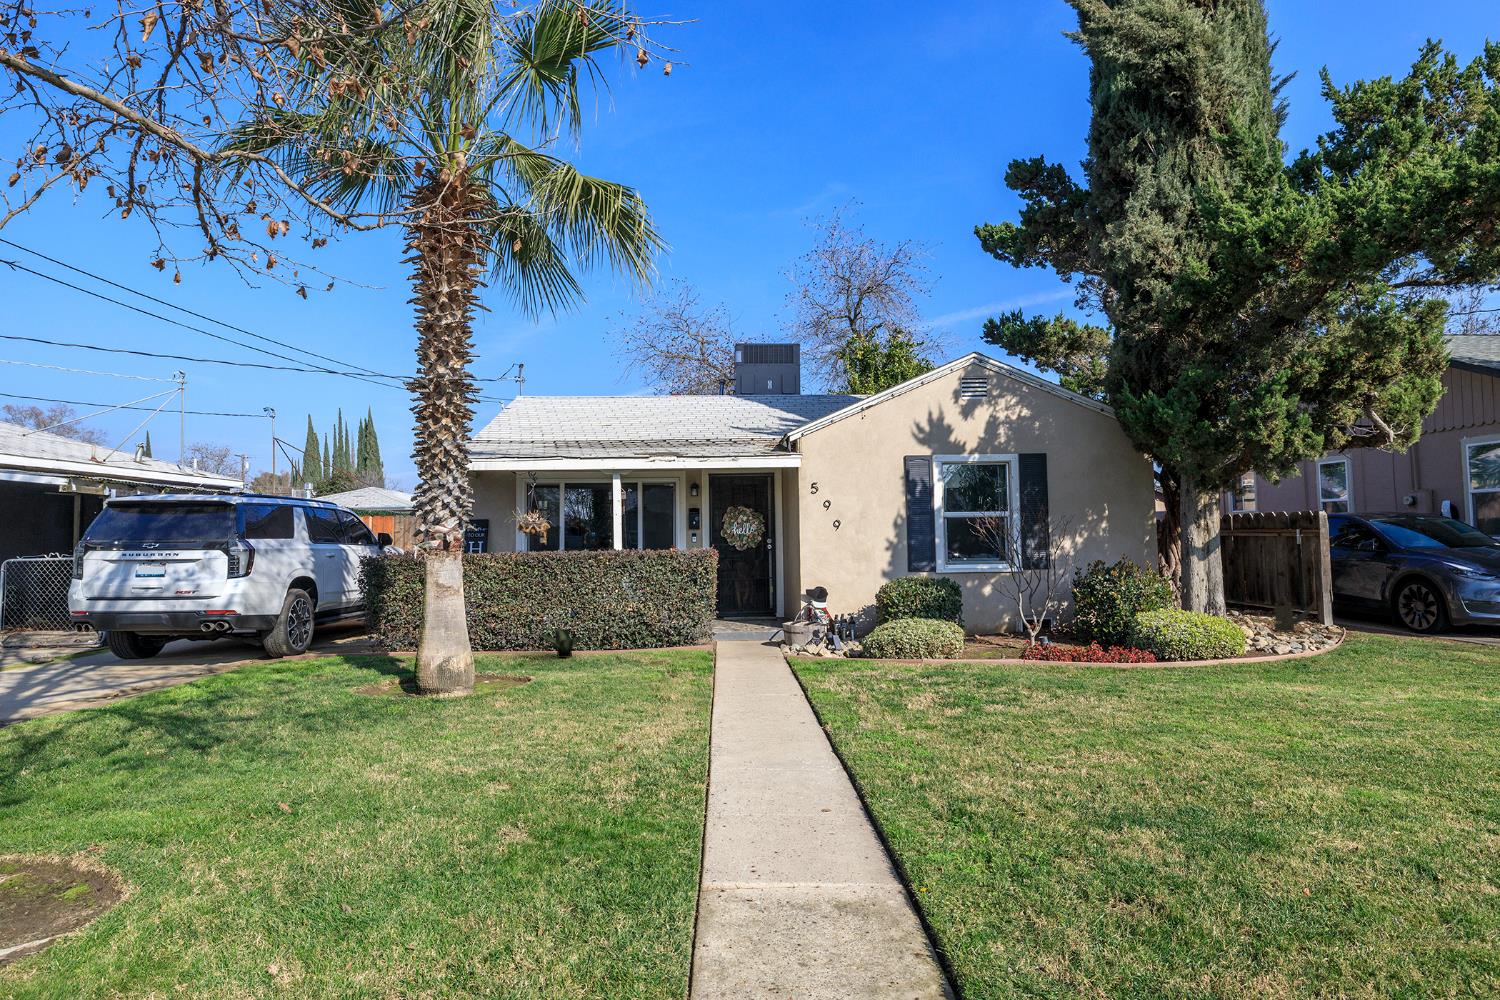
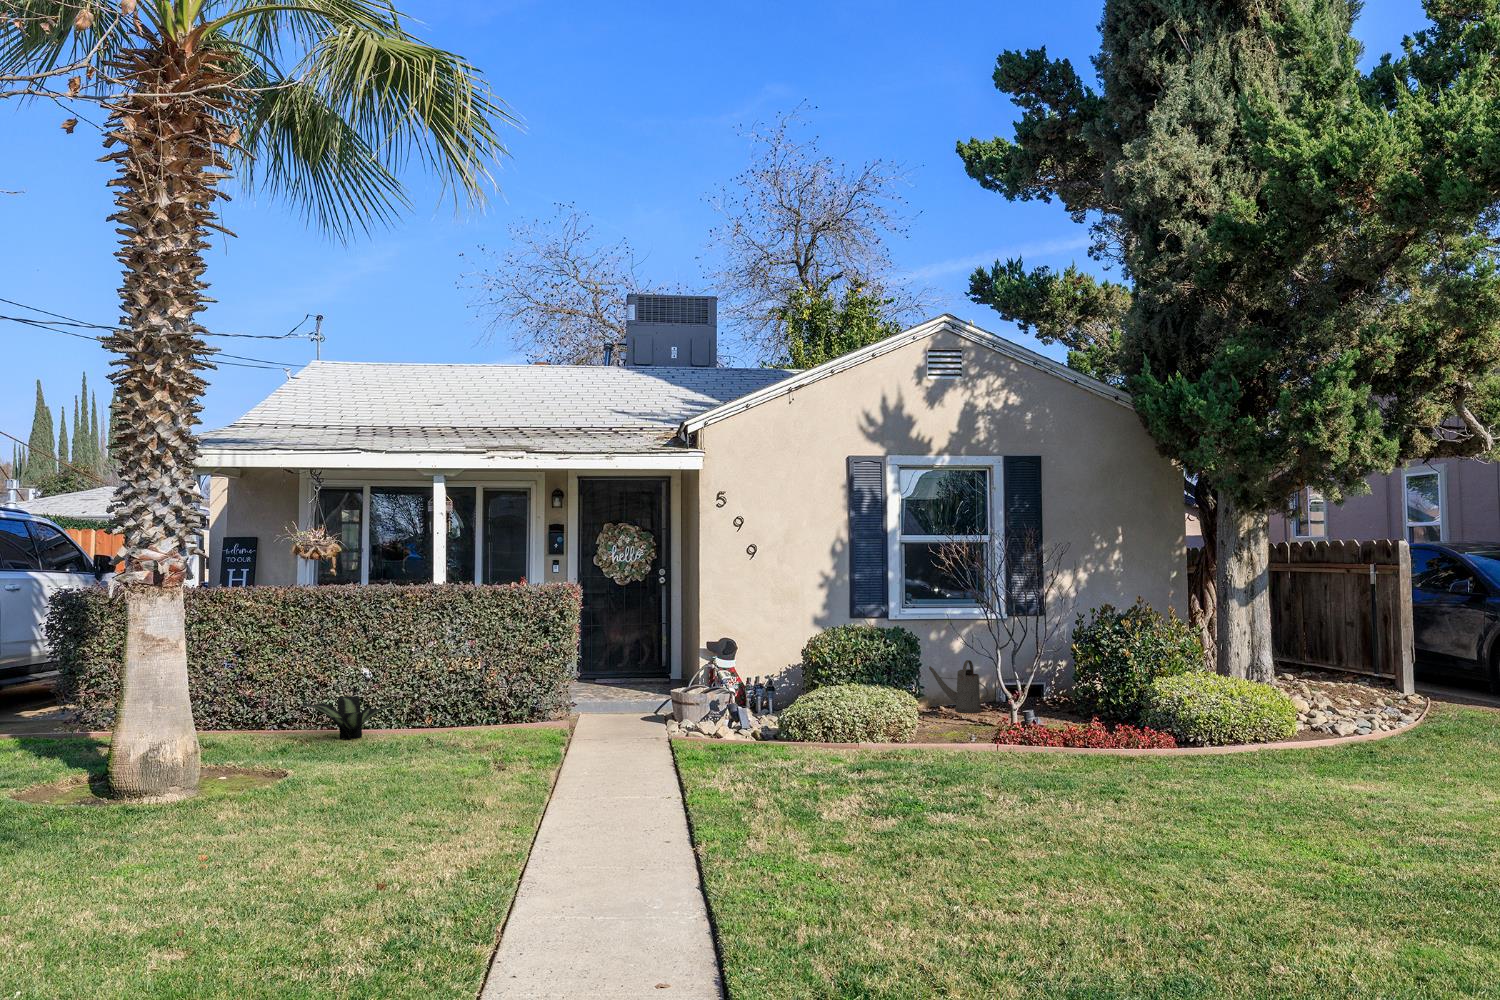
watering can: present [1271,595,1316,632] -> present [929,660,988,713]

